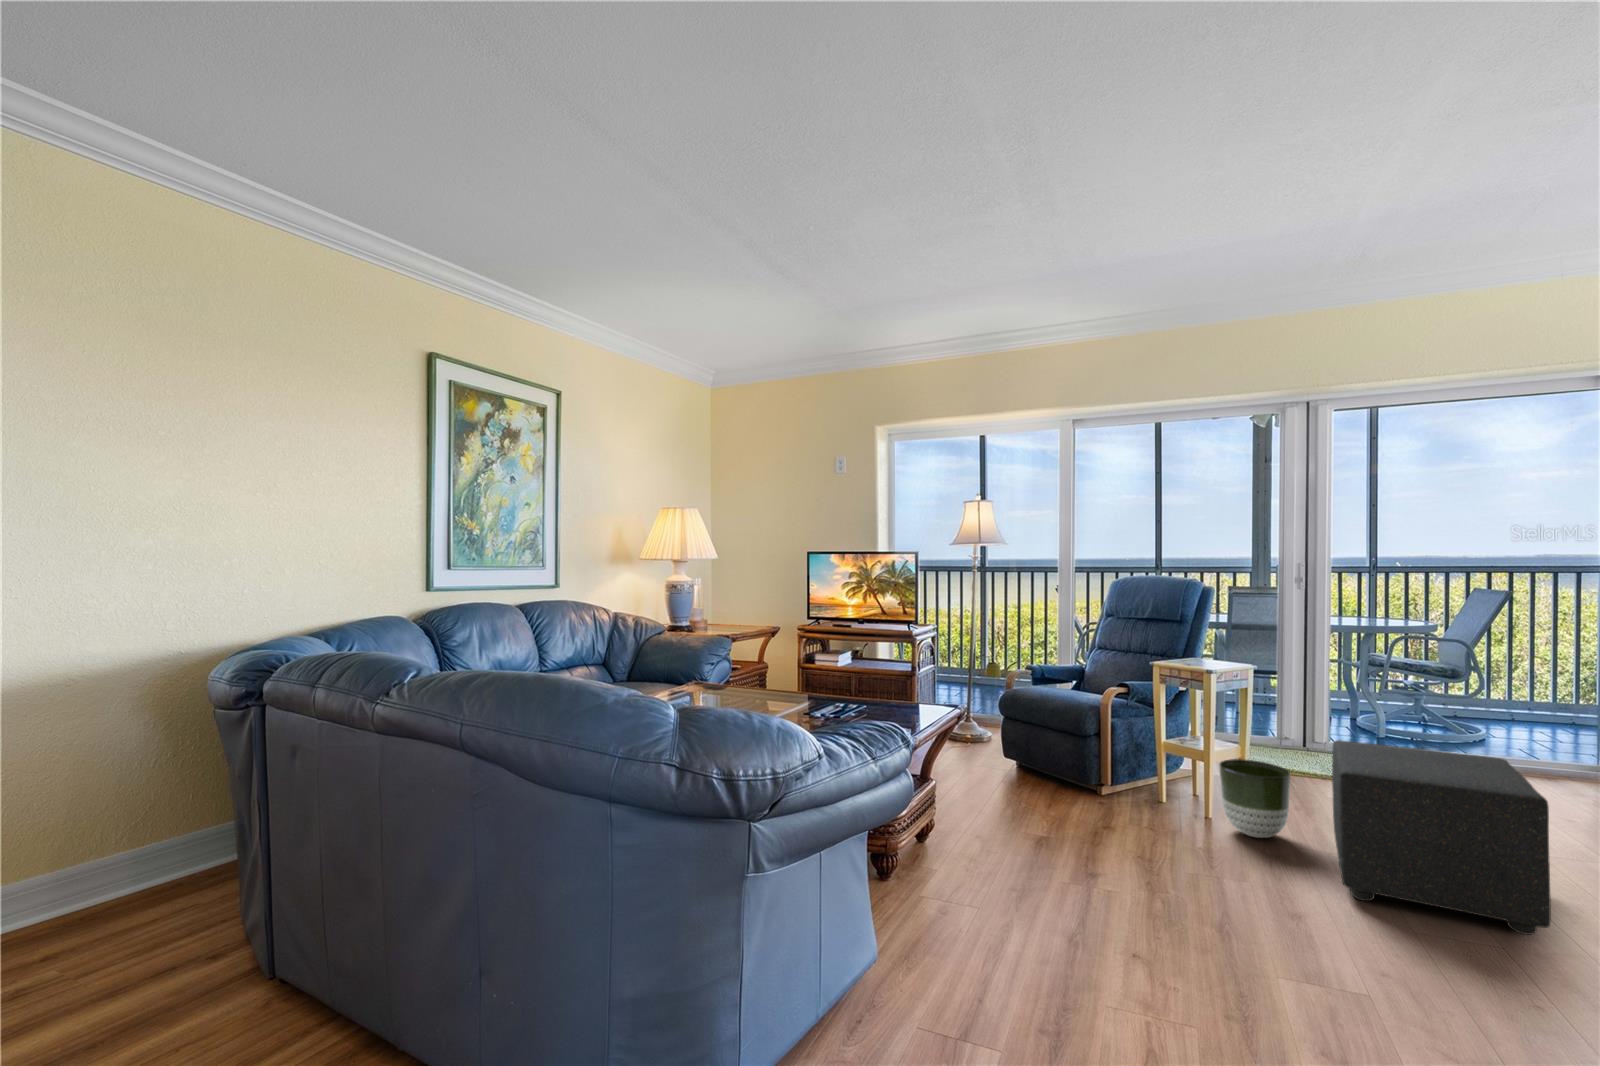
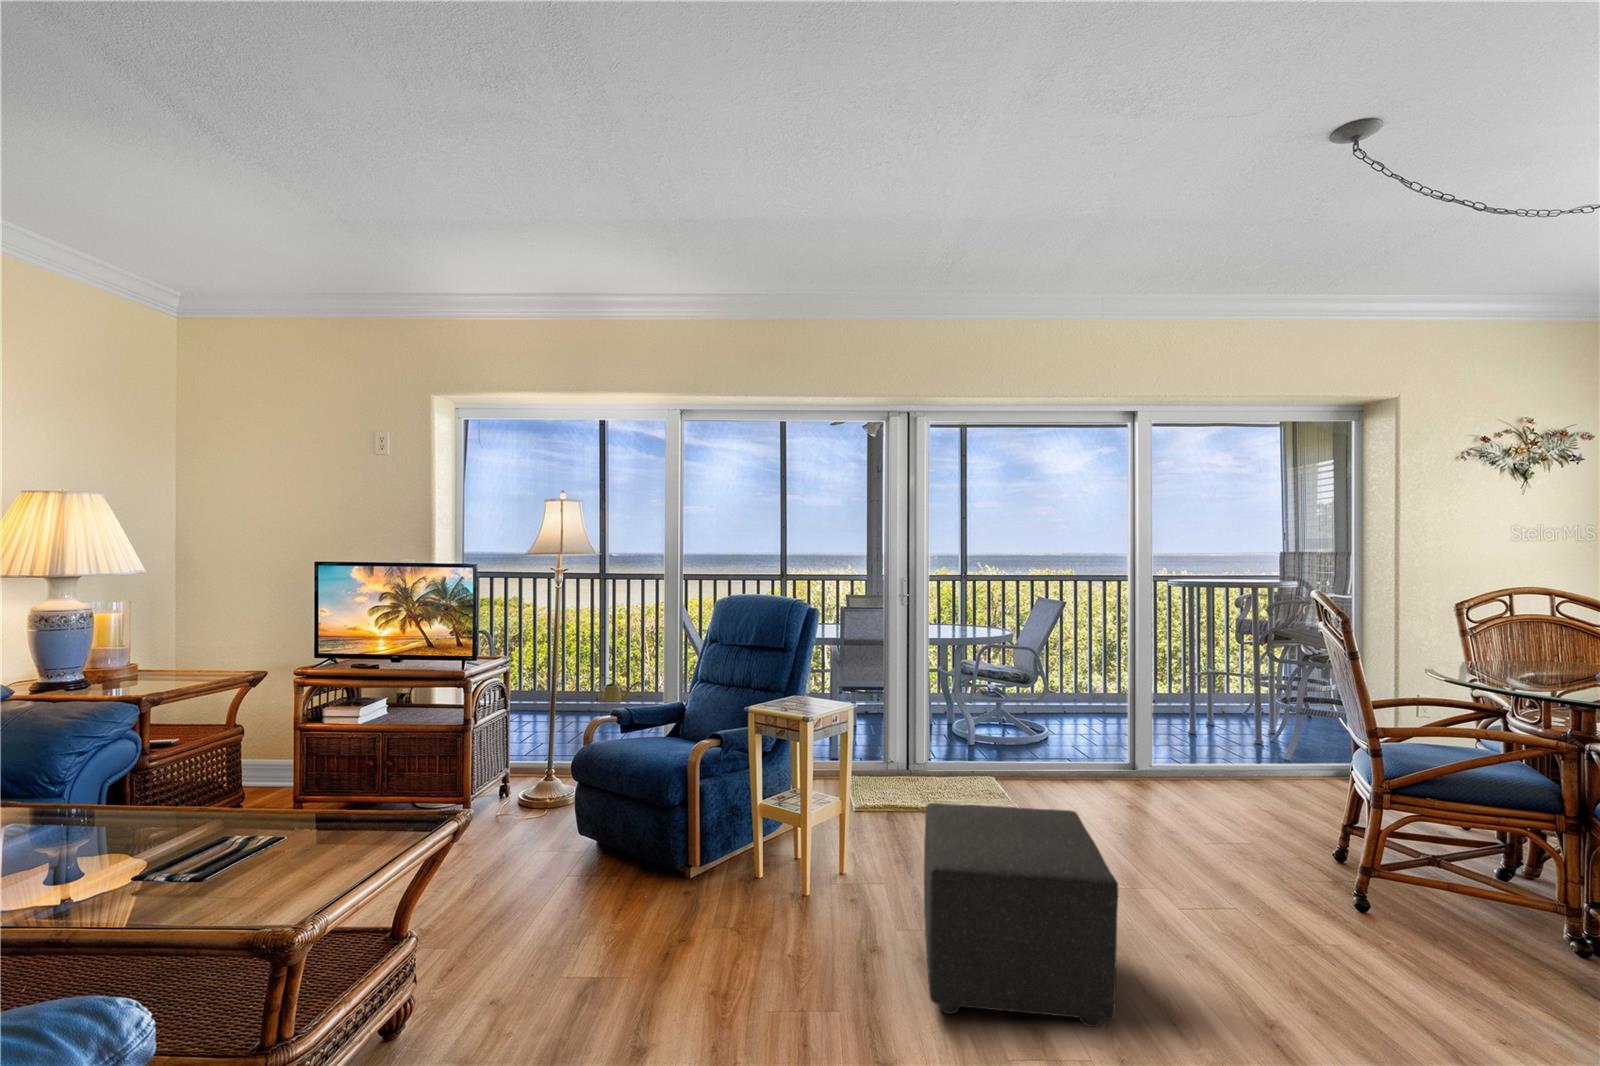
planter: present [1219,759,1290,838] -> none [814,826,885,923]

